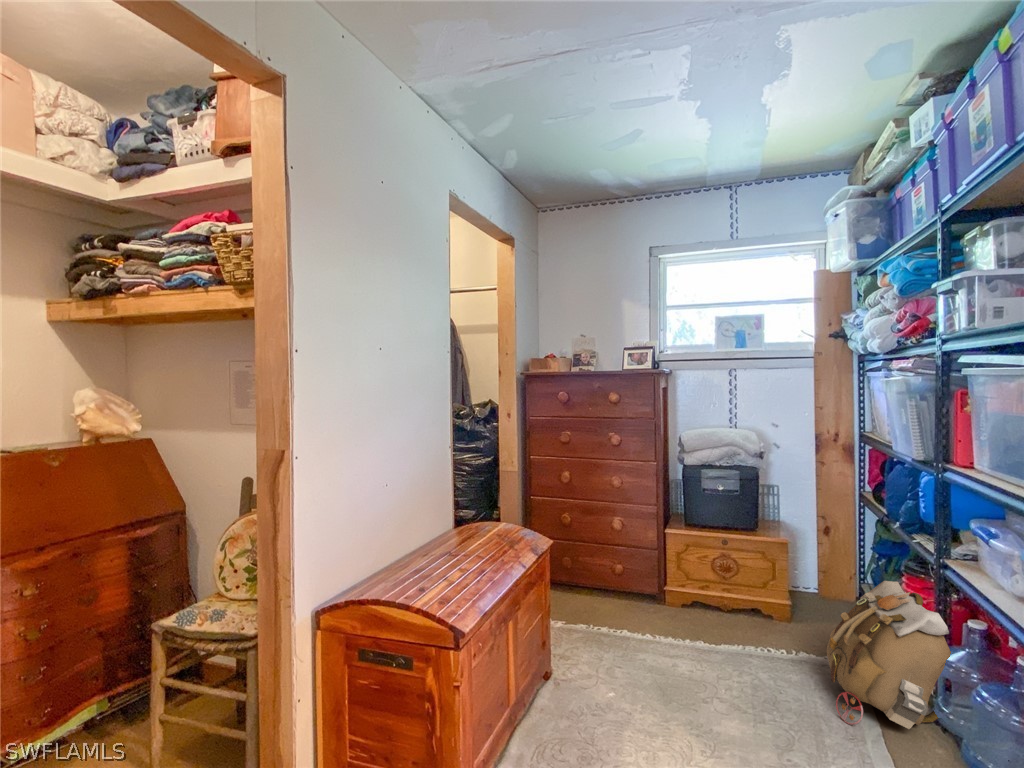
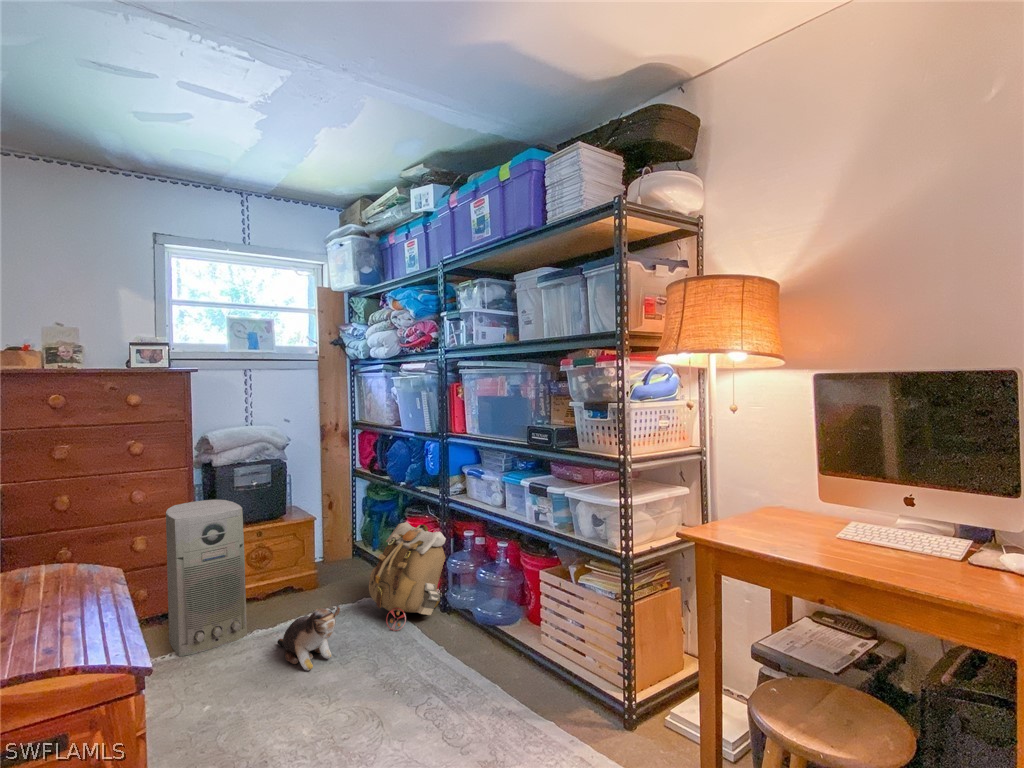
air purifier: none [626,495,690,643] -> present [166,500,247,656]
plush toy: none [700,646,749,712] -> present [277,607,340,671]

